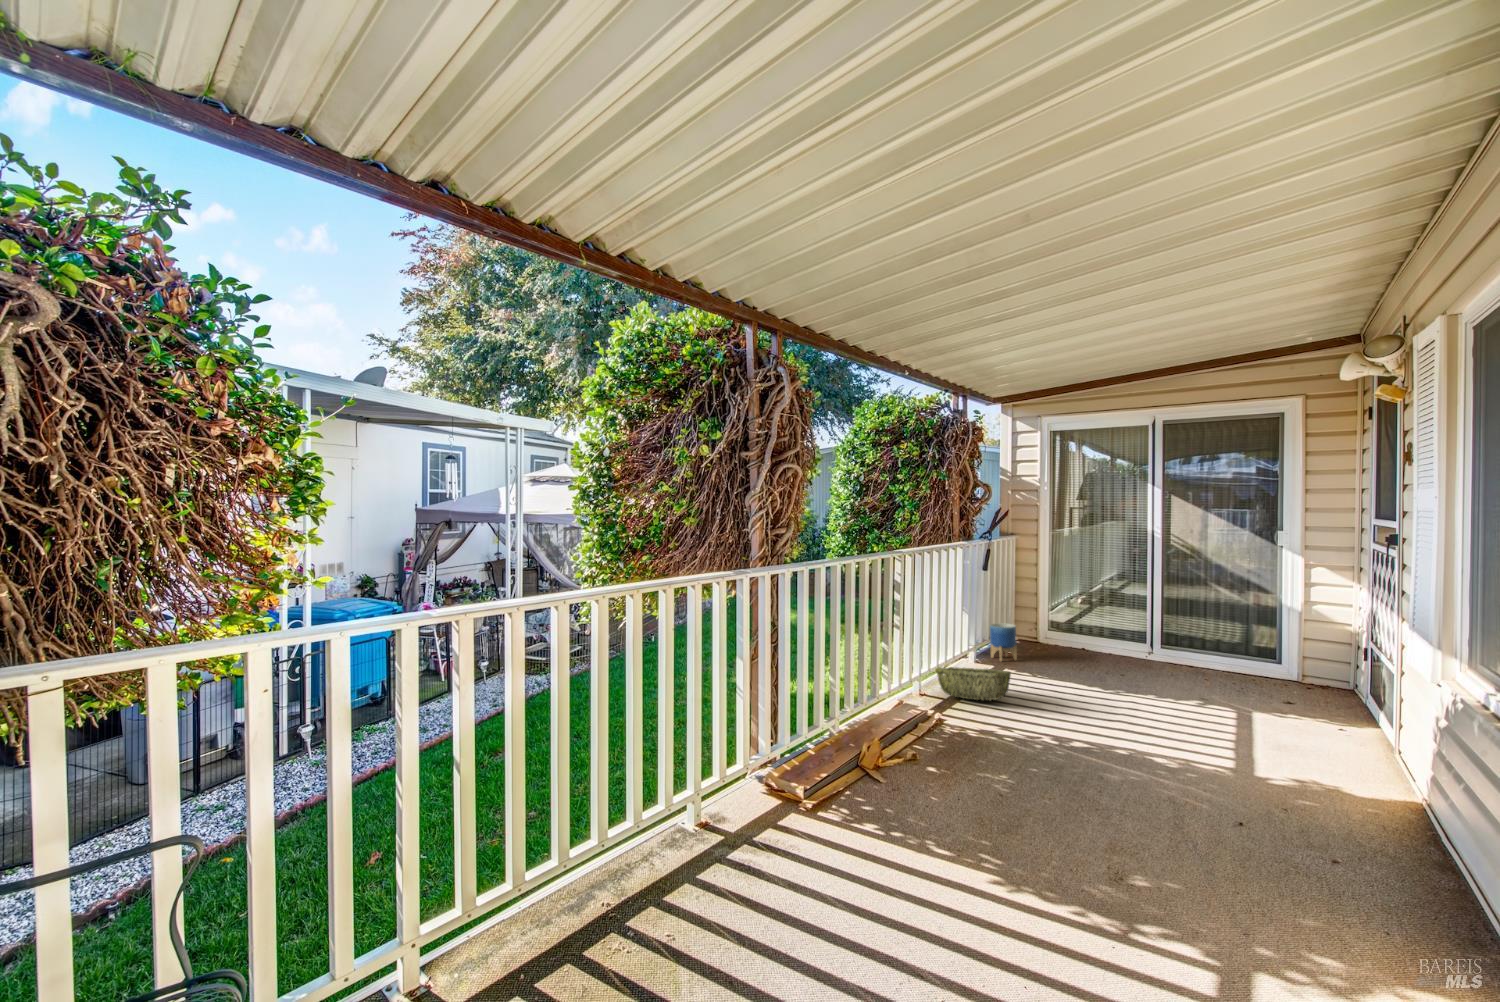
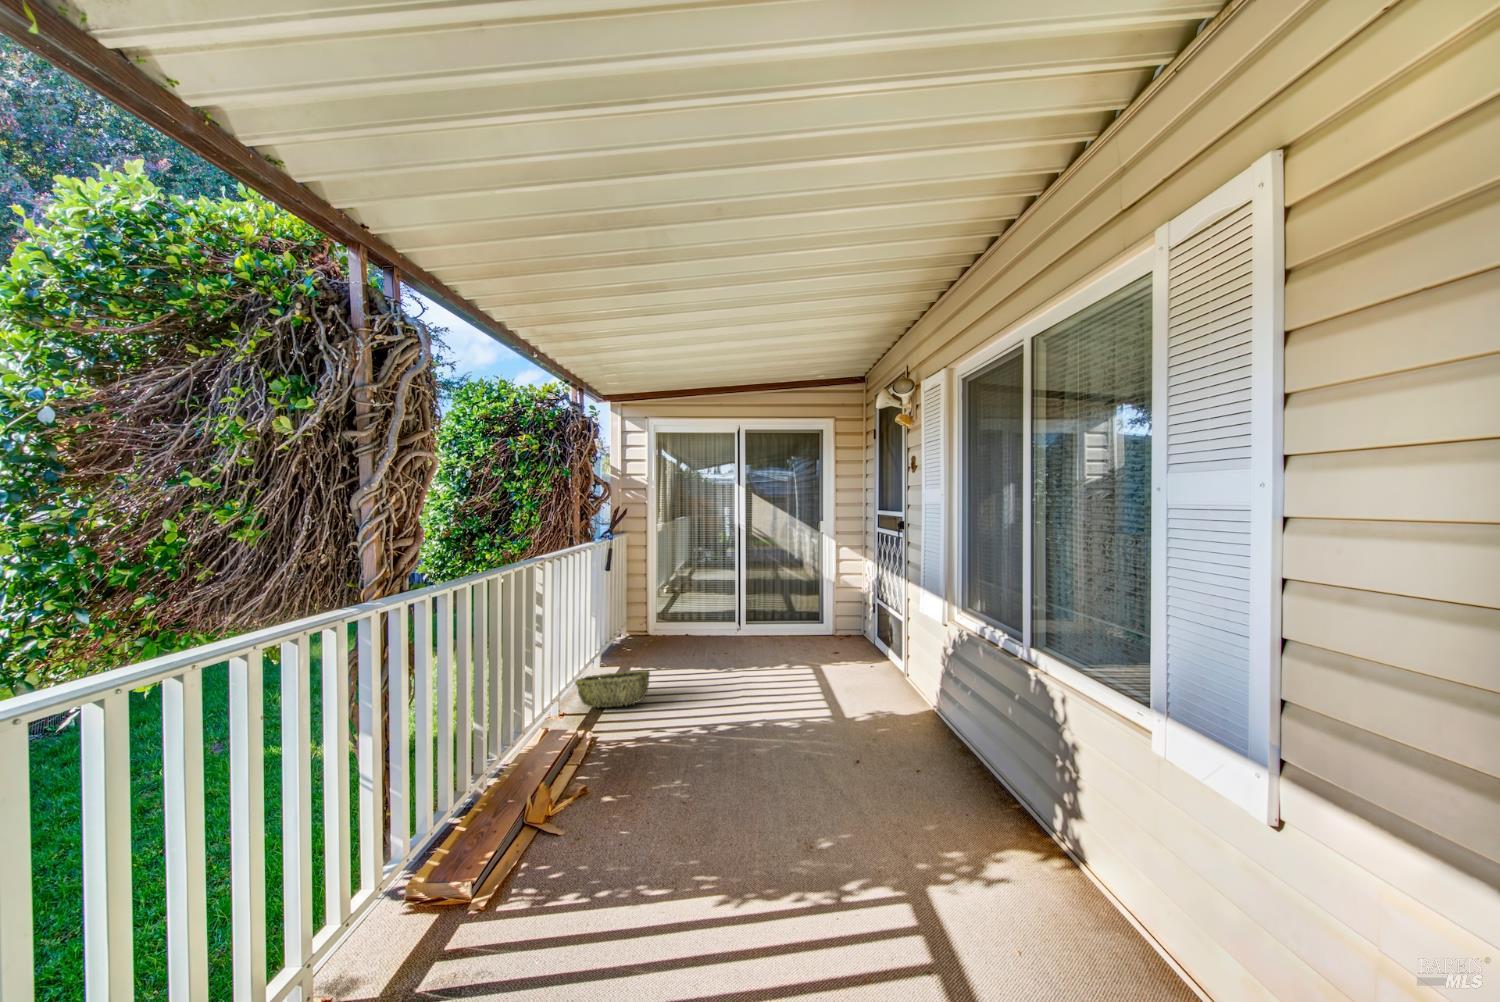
planter: present [990,623,1017,661] -> none [611,620,637,659]

